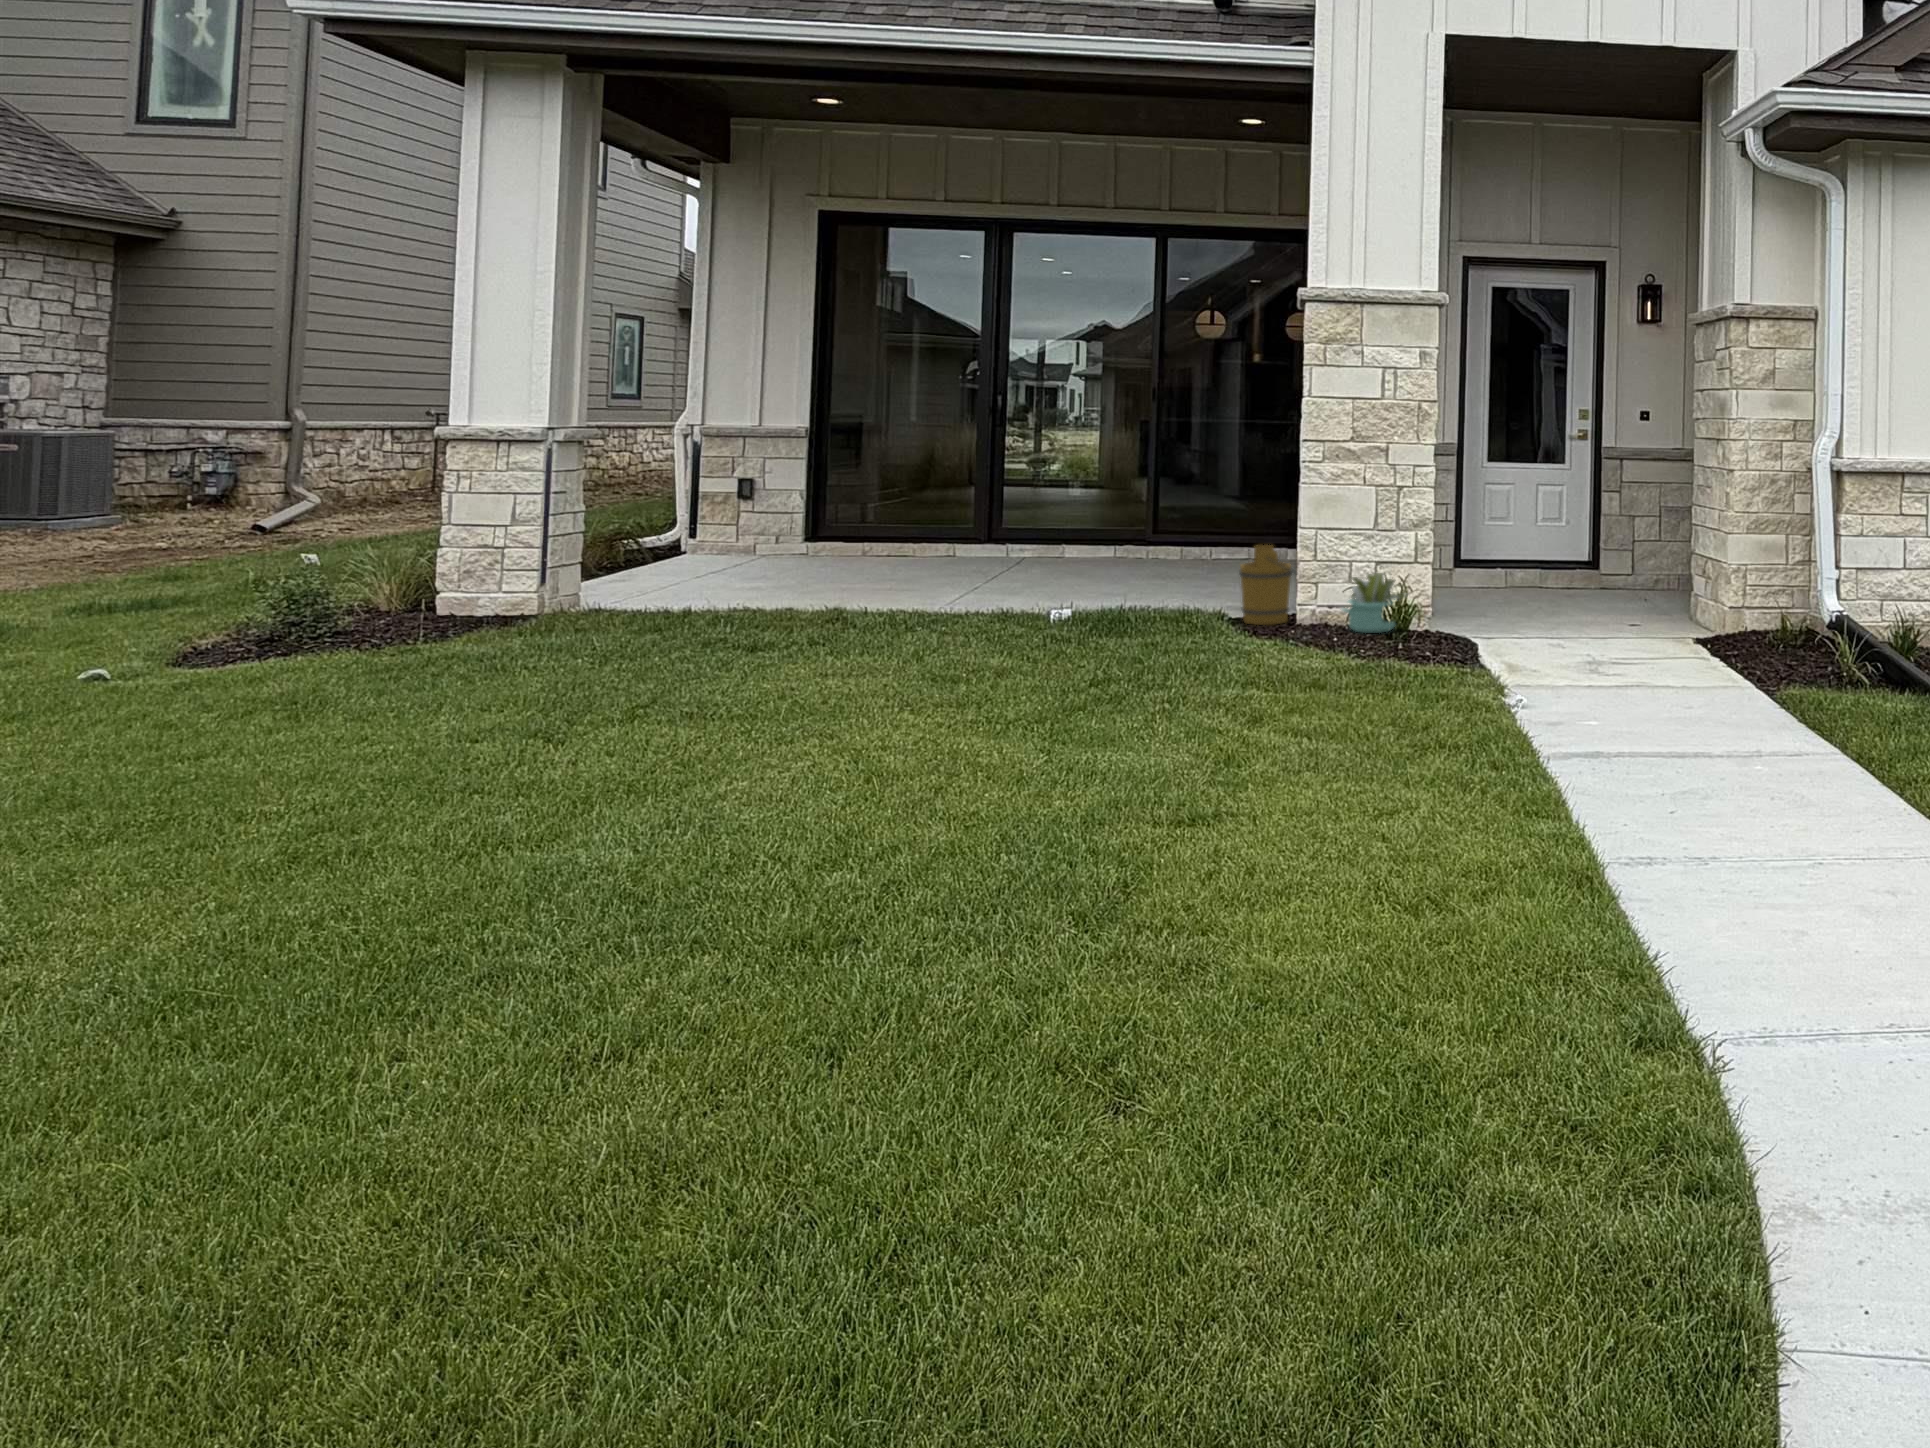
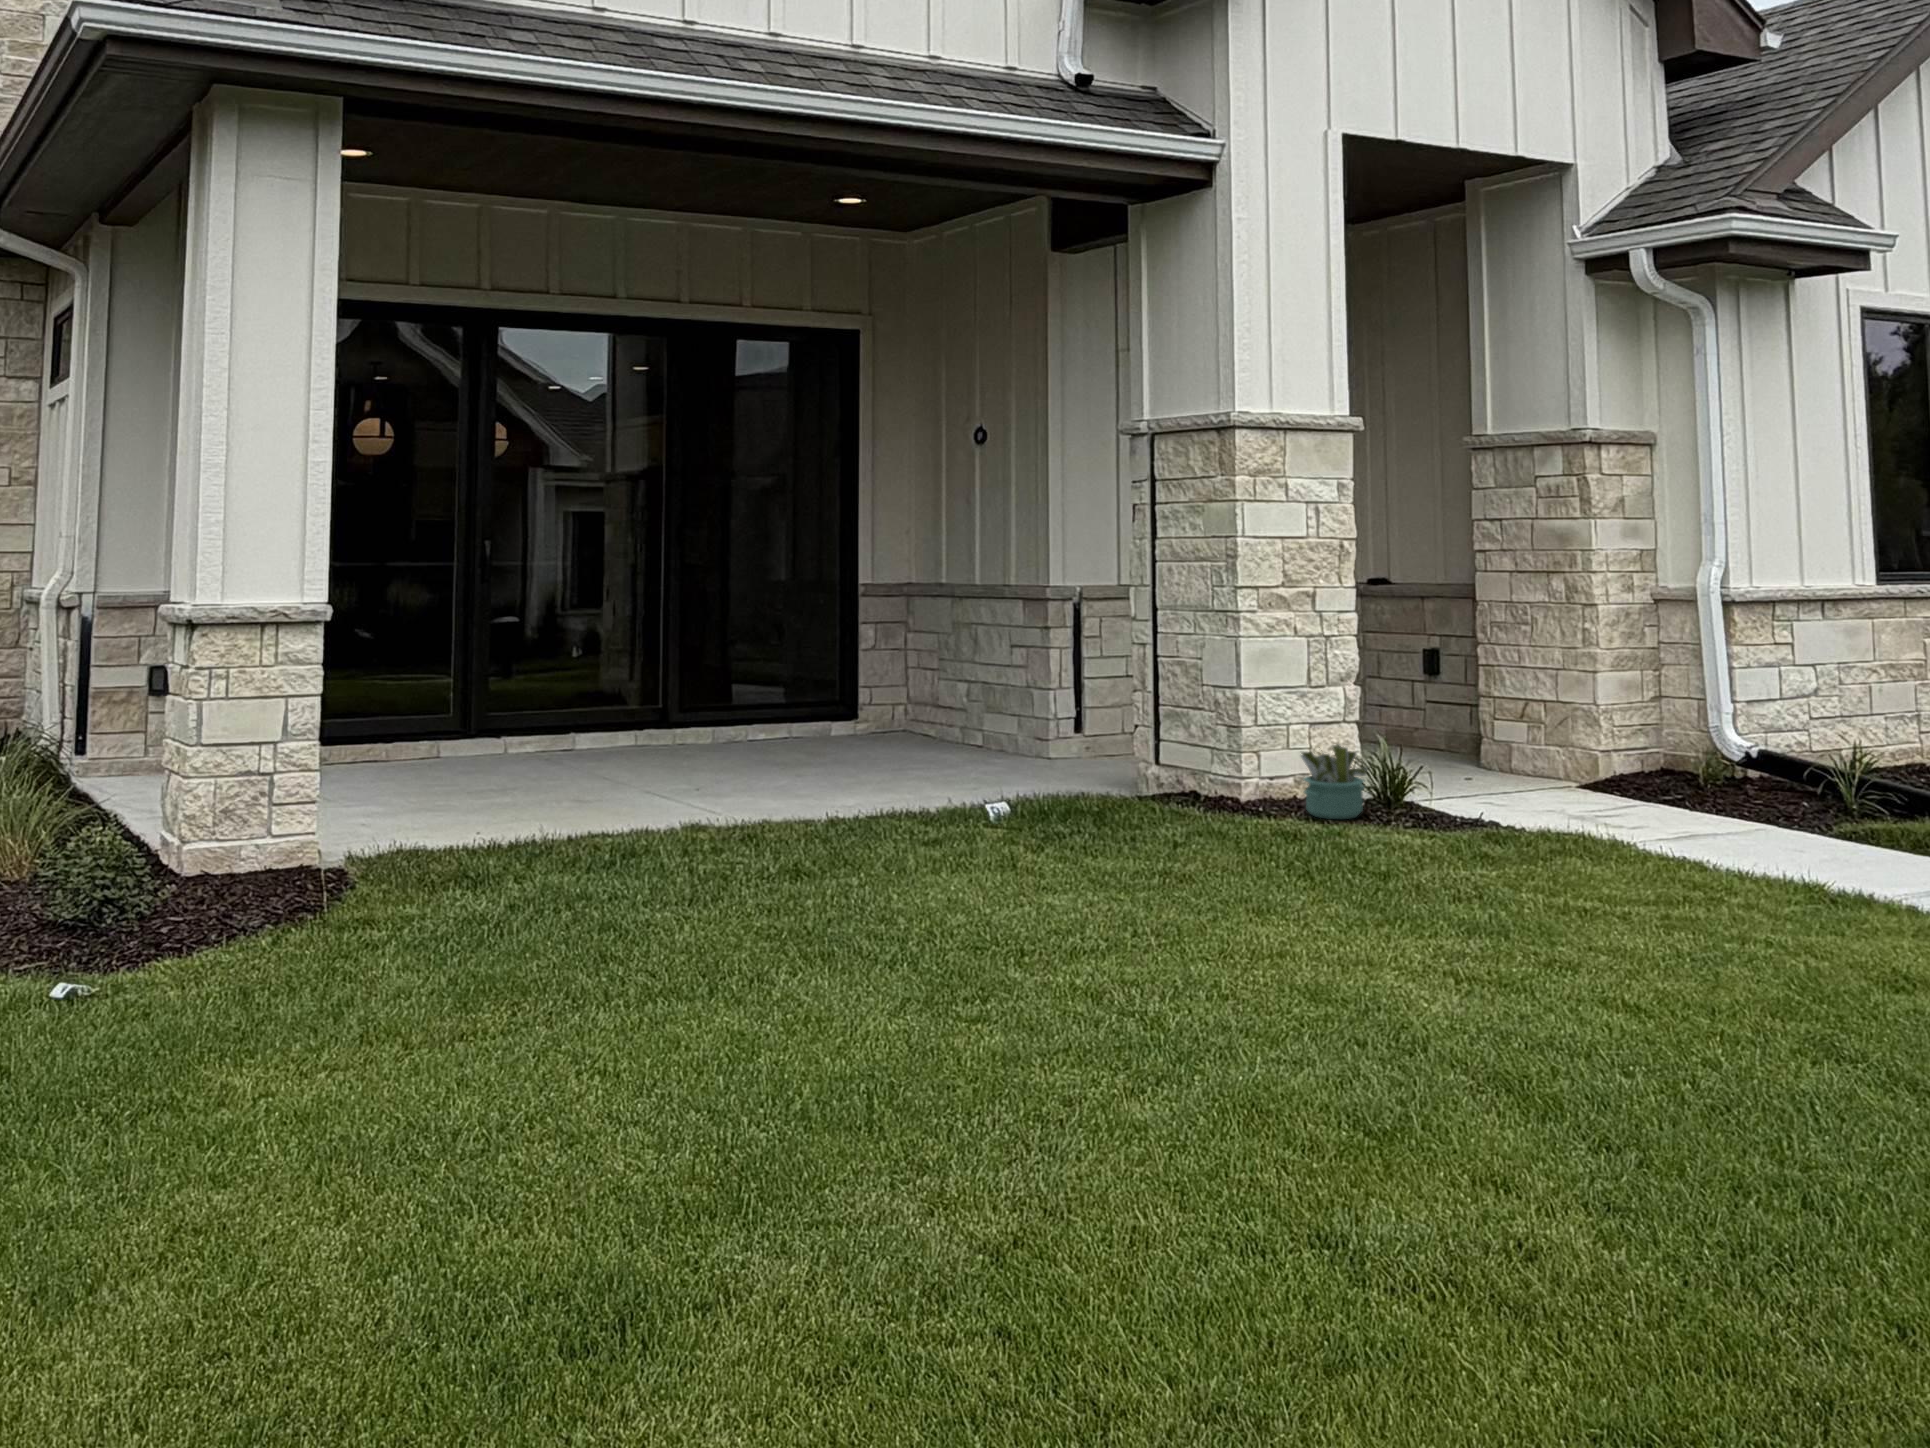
bucket: present [1239,545,1297,625] -> none [1153,719,1225,820]

